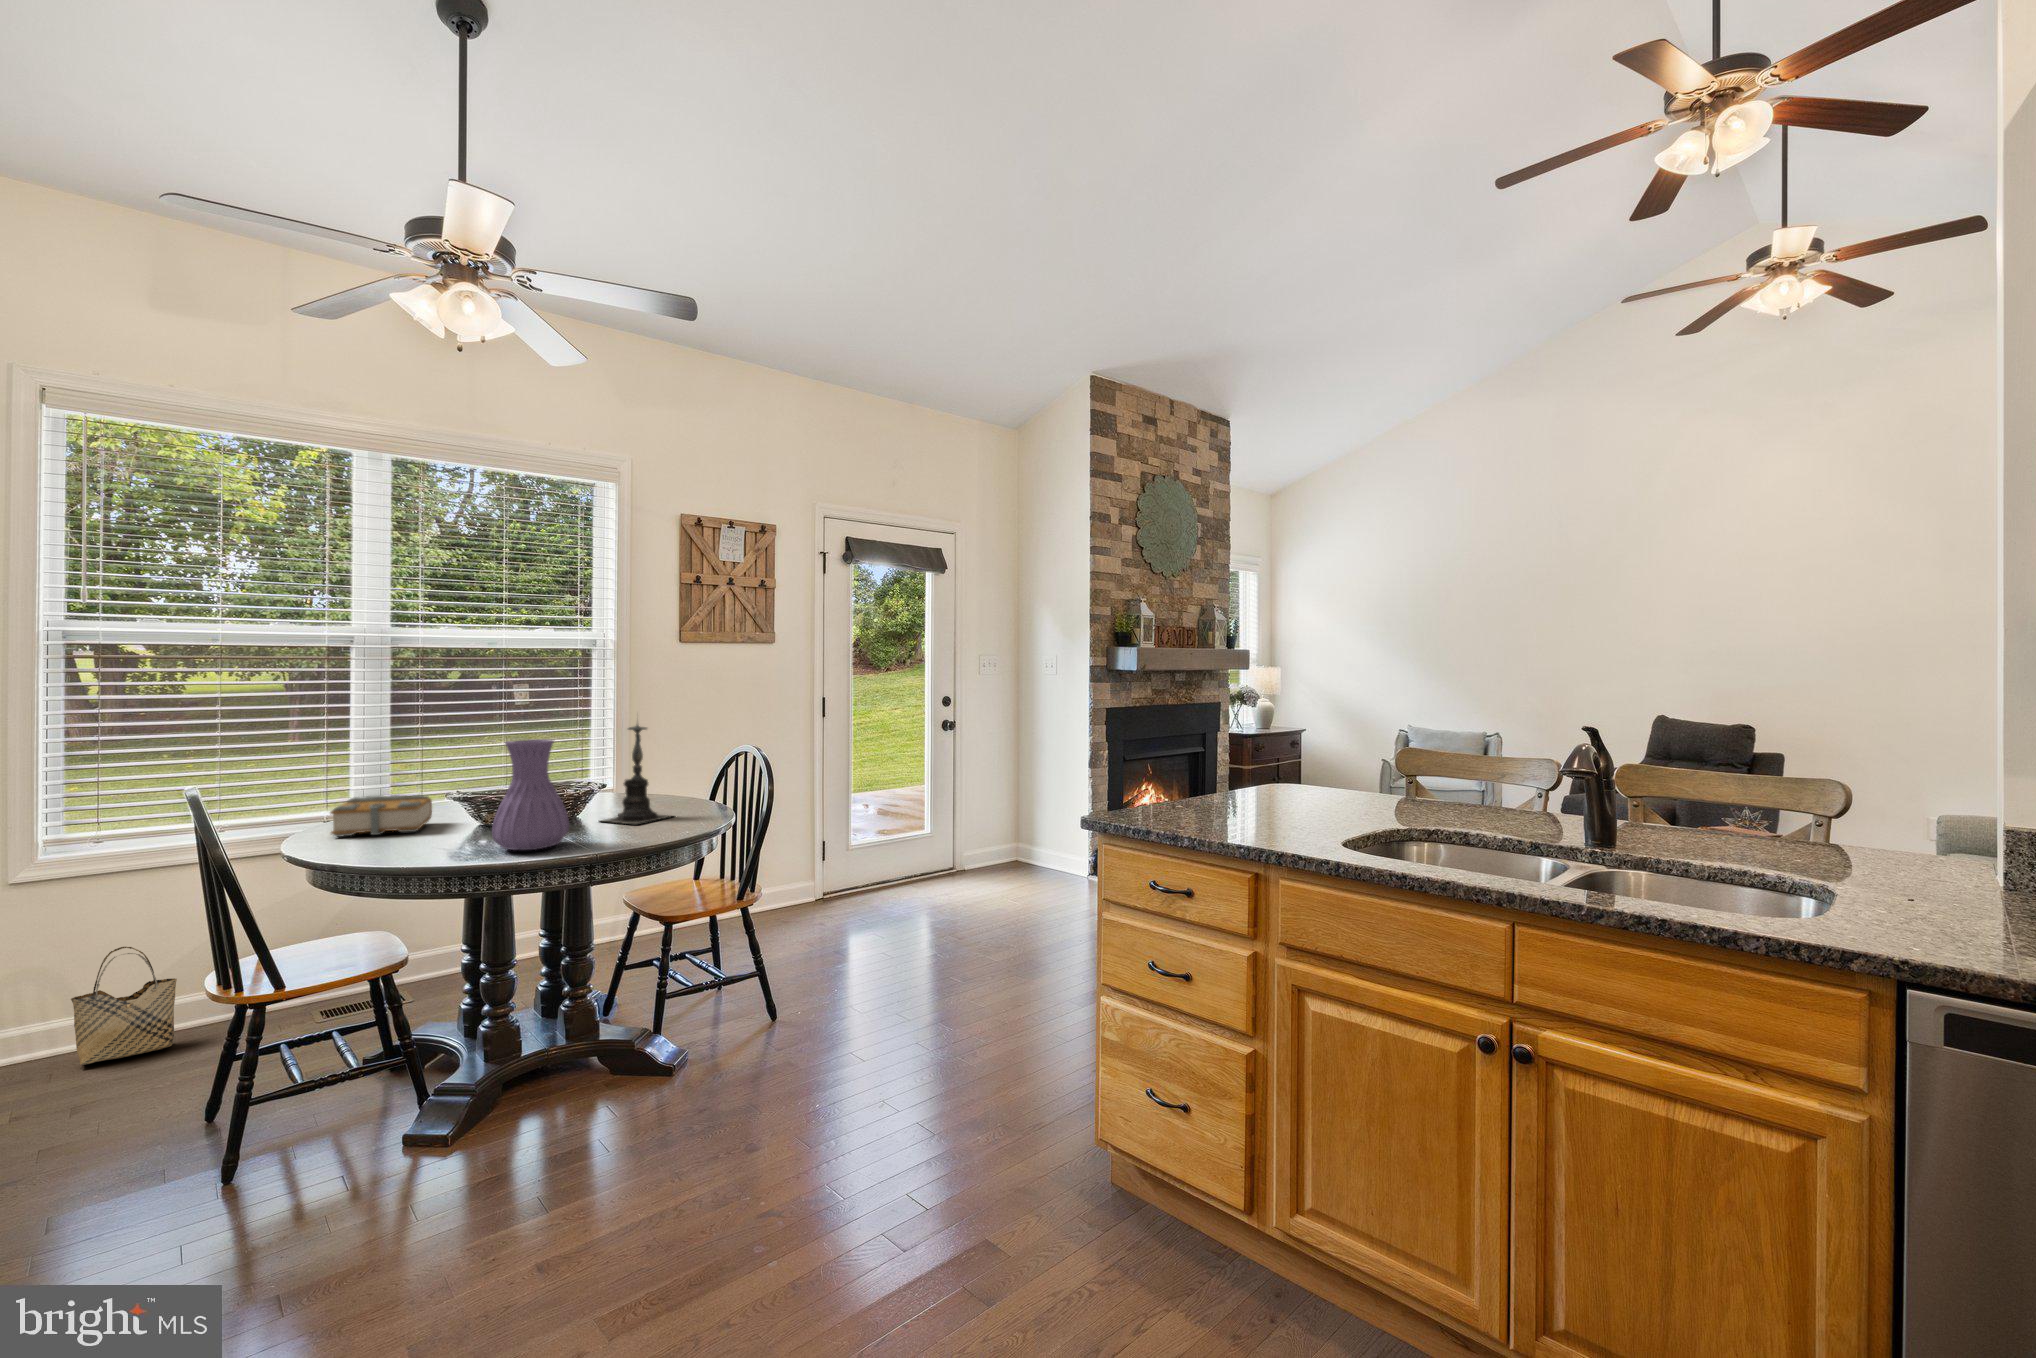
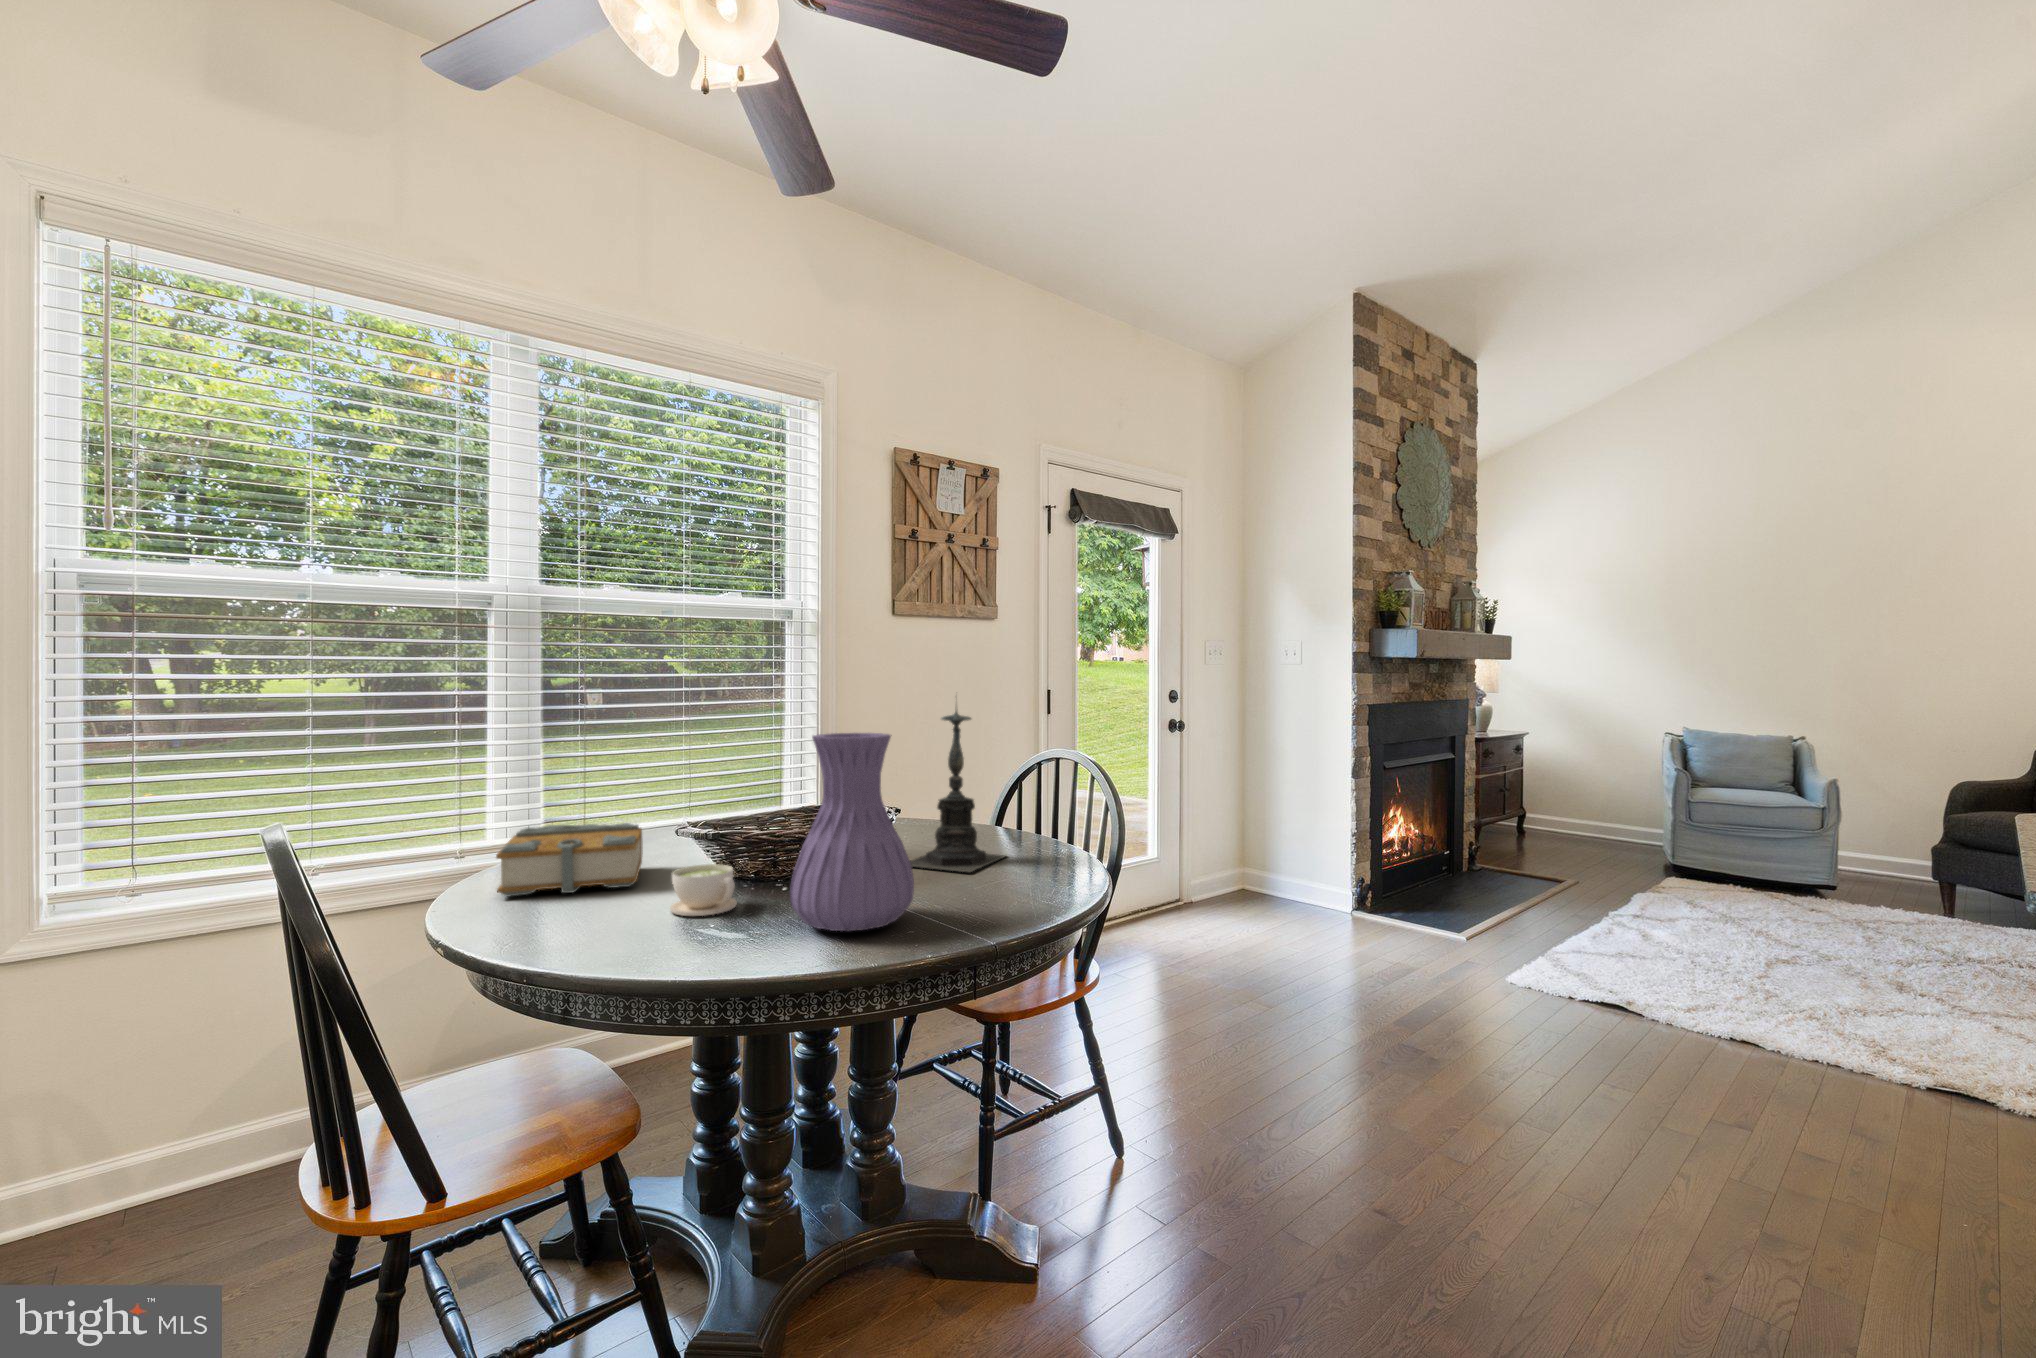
coffee cup: none [430,817,473,845] -> present [670,864,737,916]
woven basket: present [71,947,177,1065] -> none [83,1049,247,1246]

